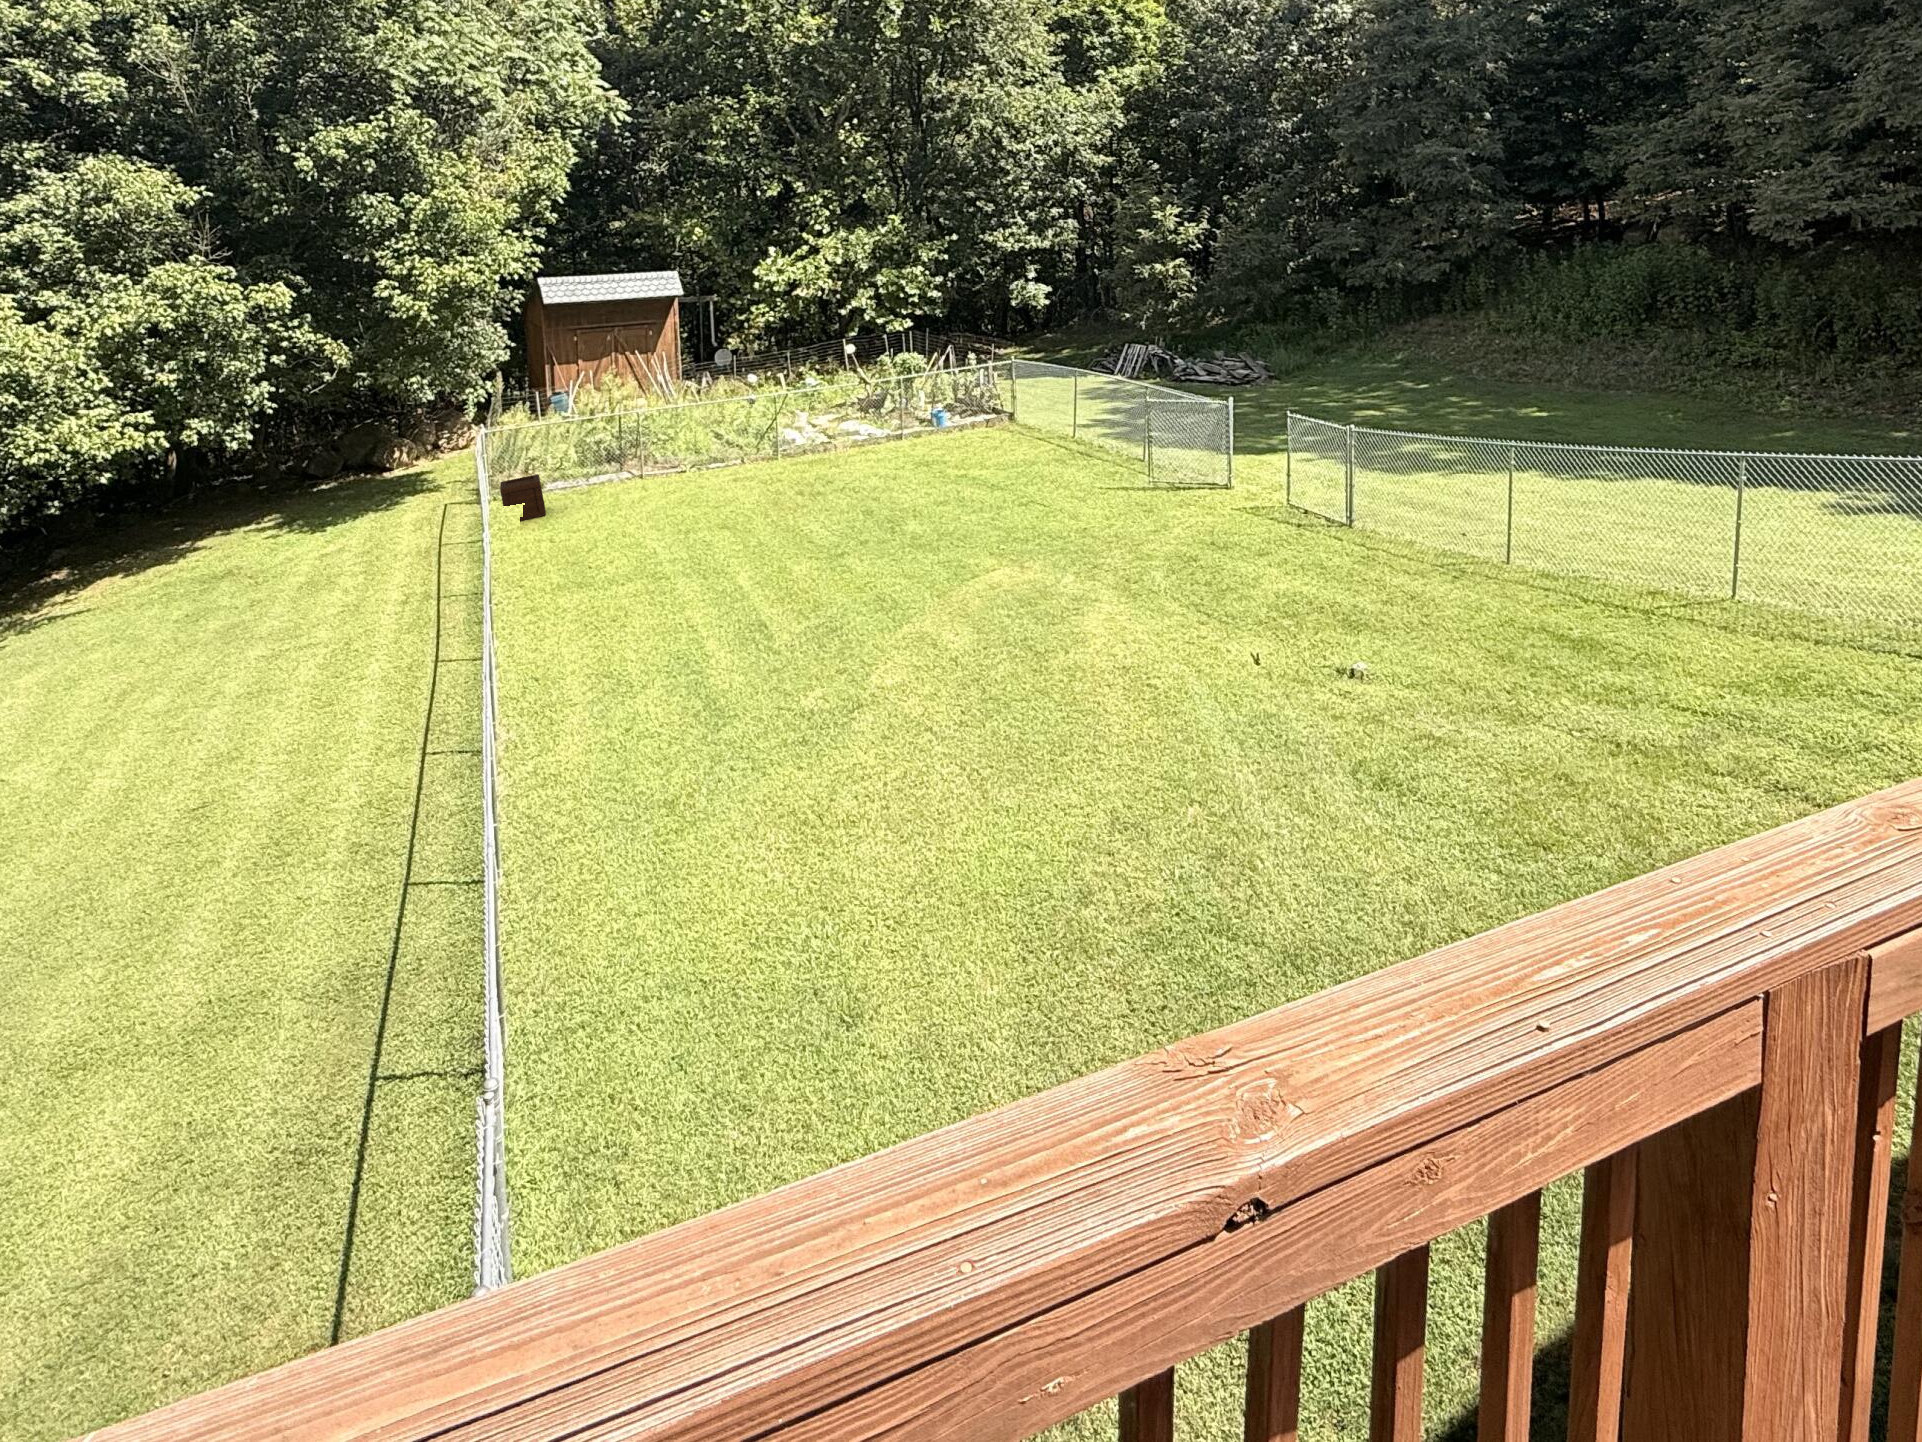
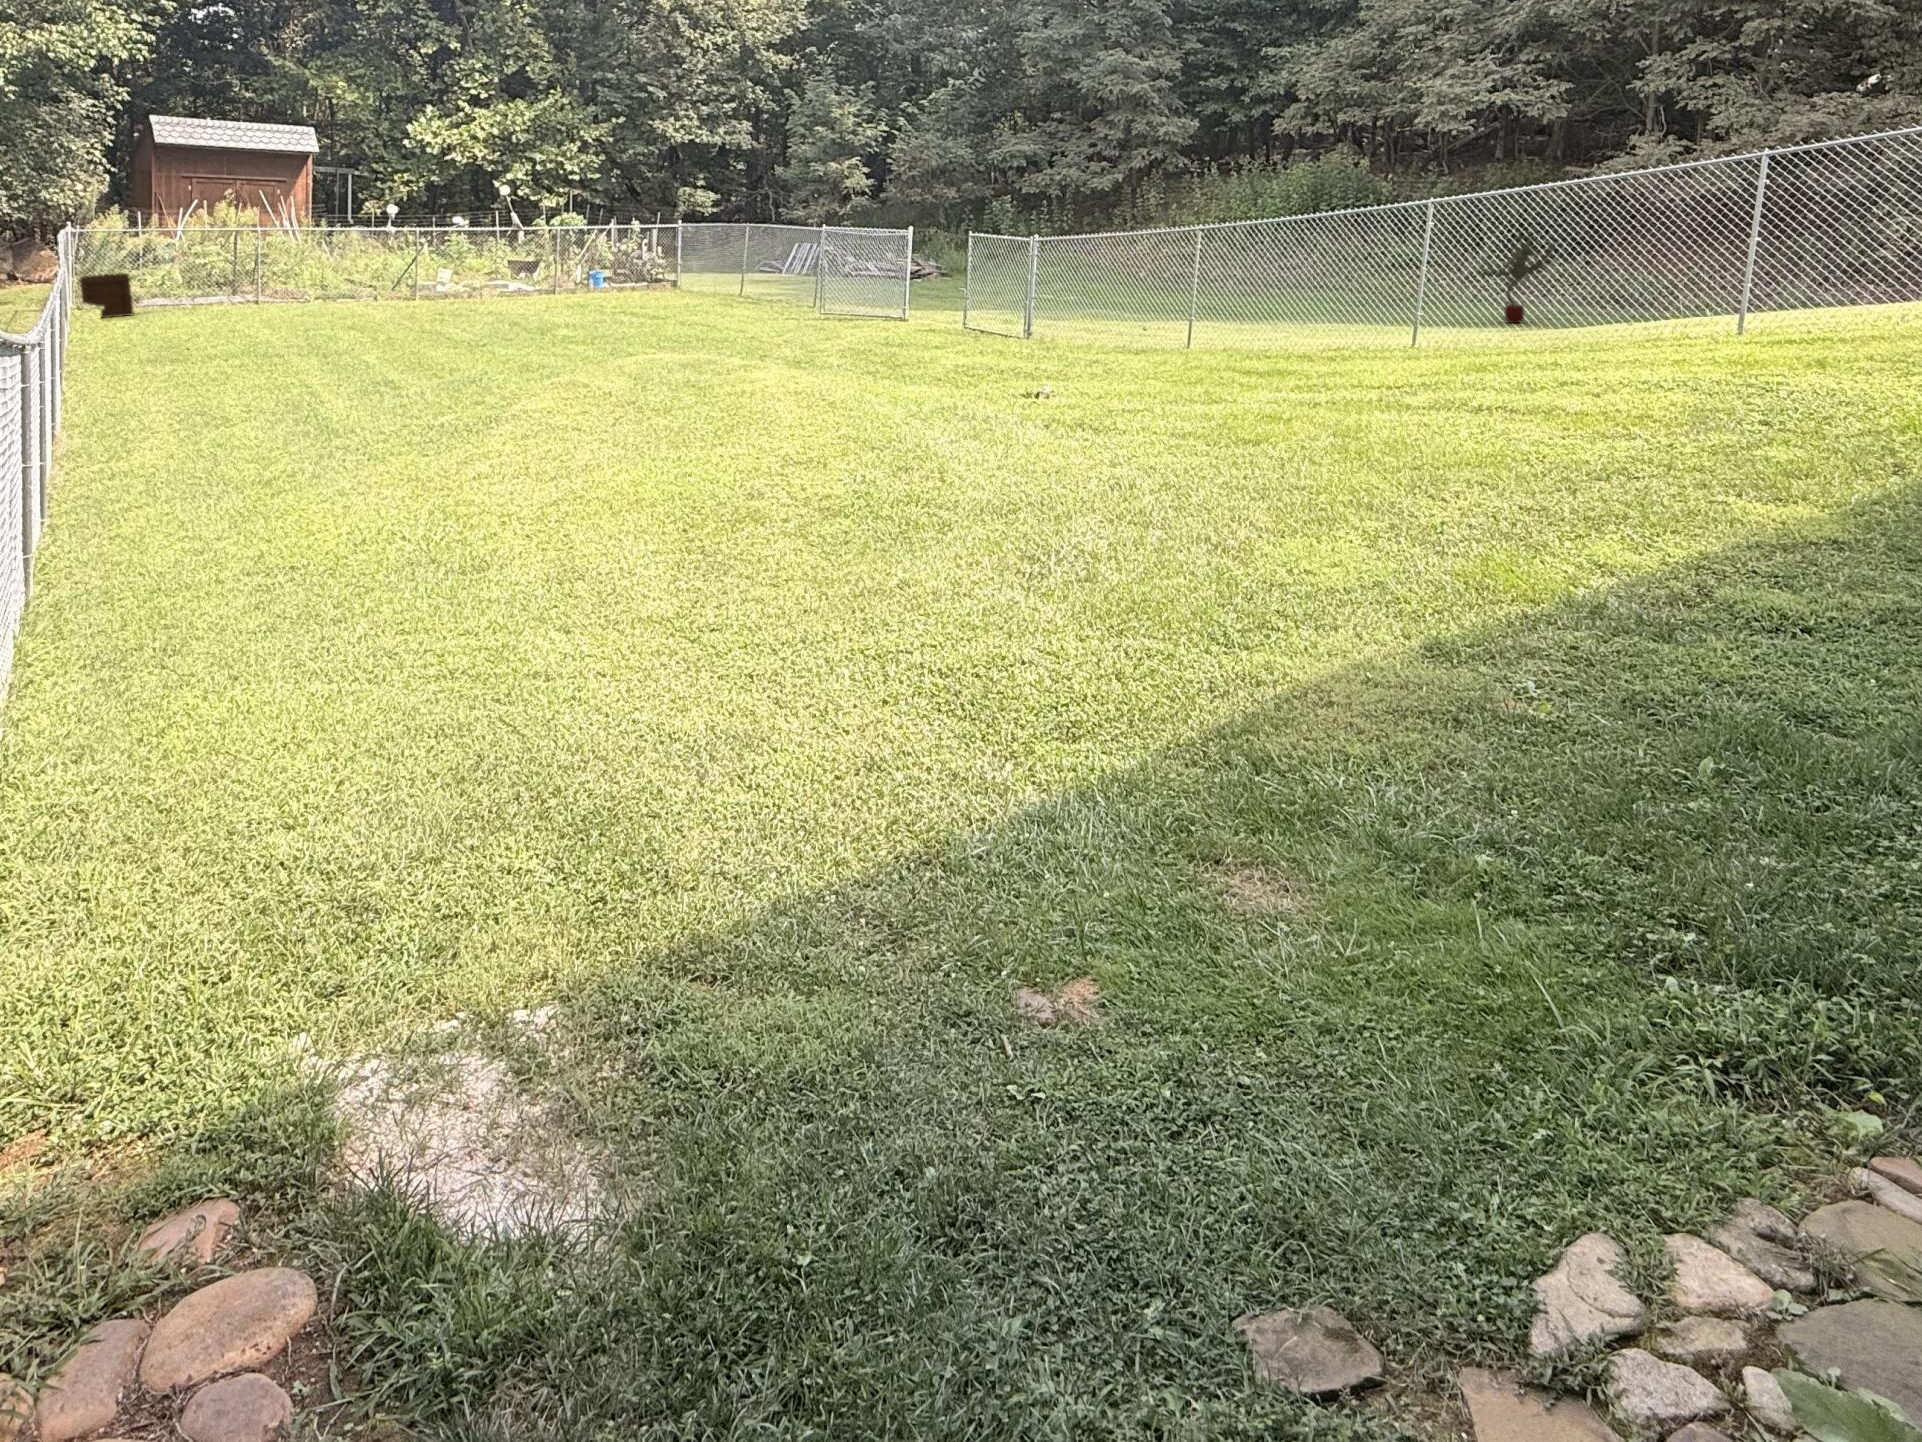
potted tree: none [1796,565,1884,657] -> present [1476,231,1555,323]

